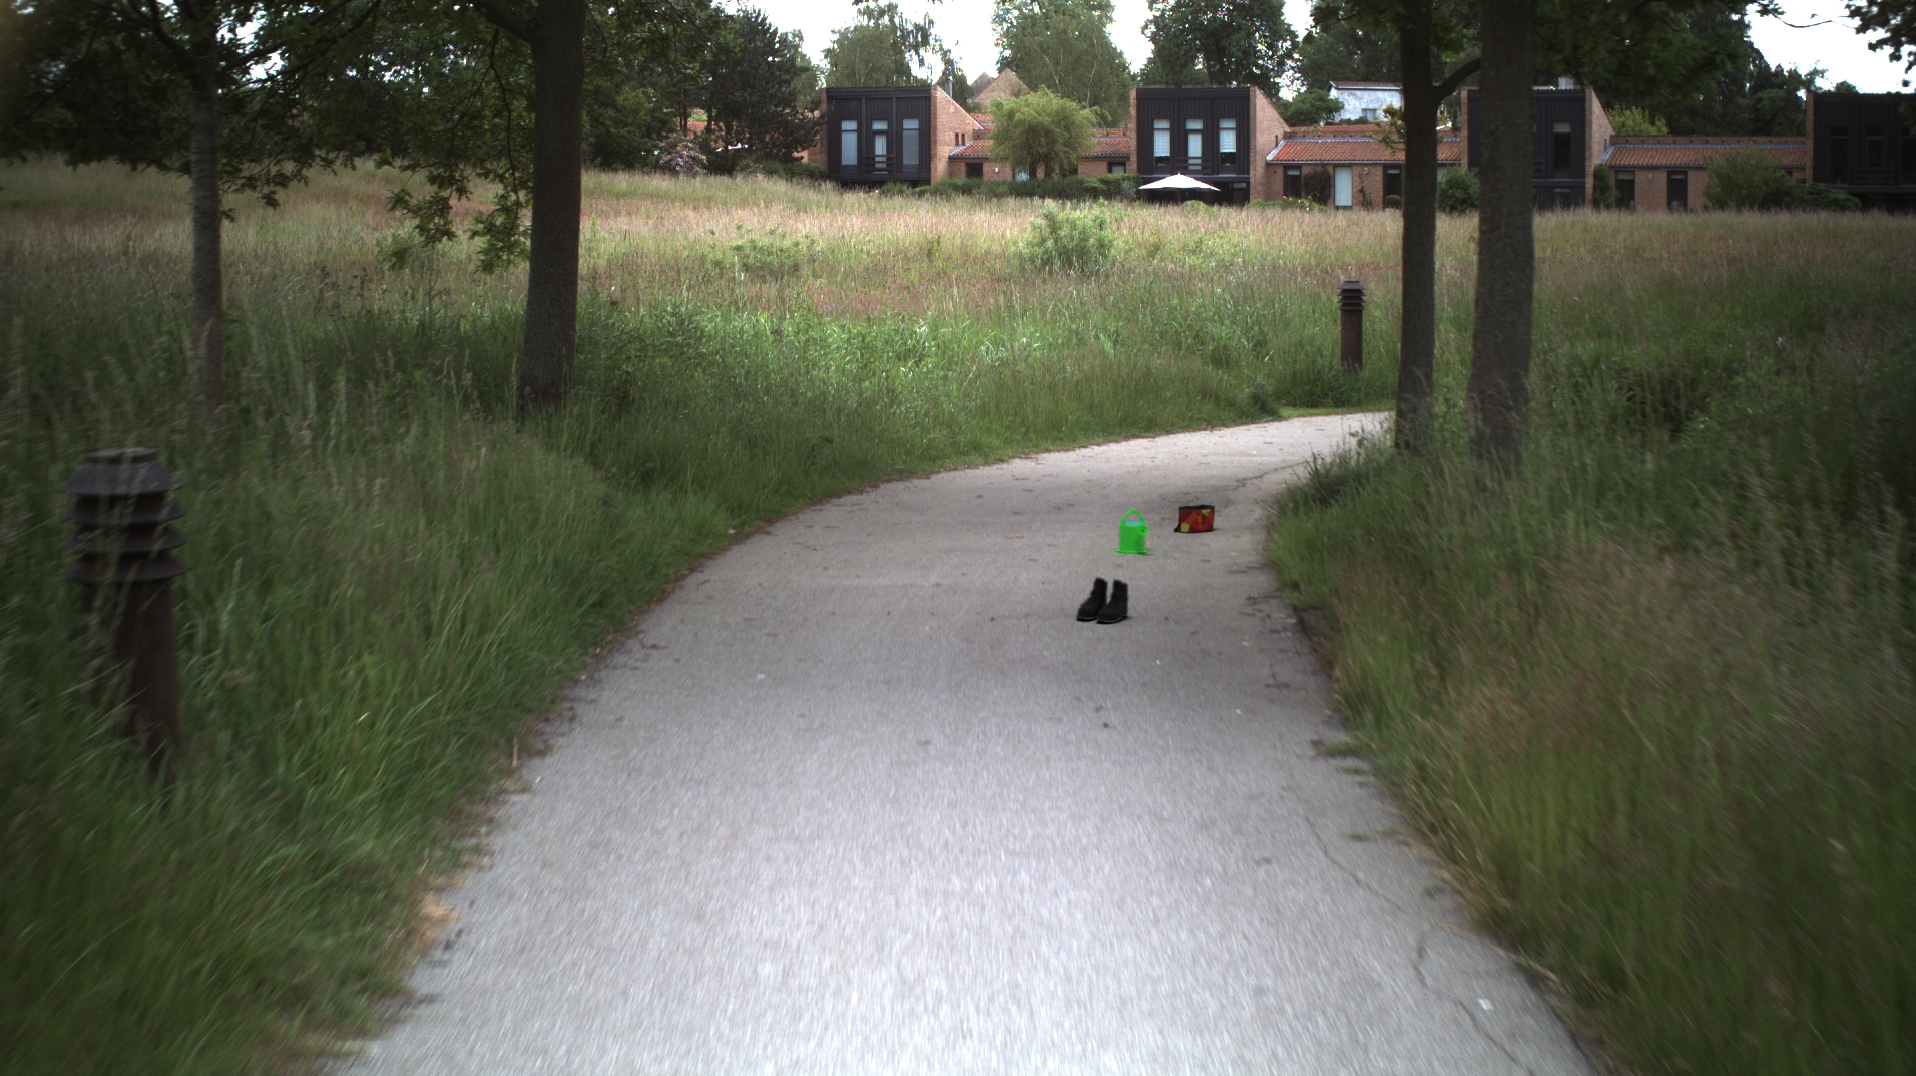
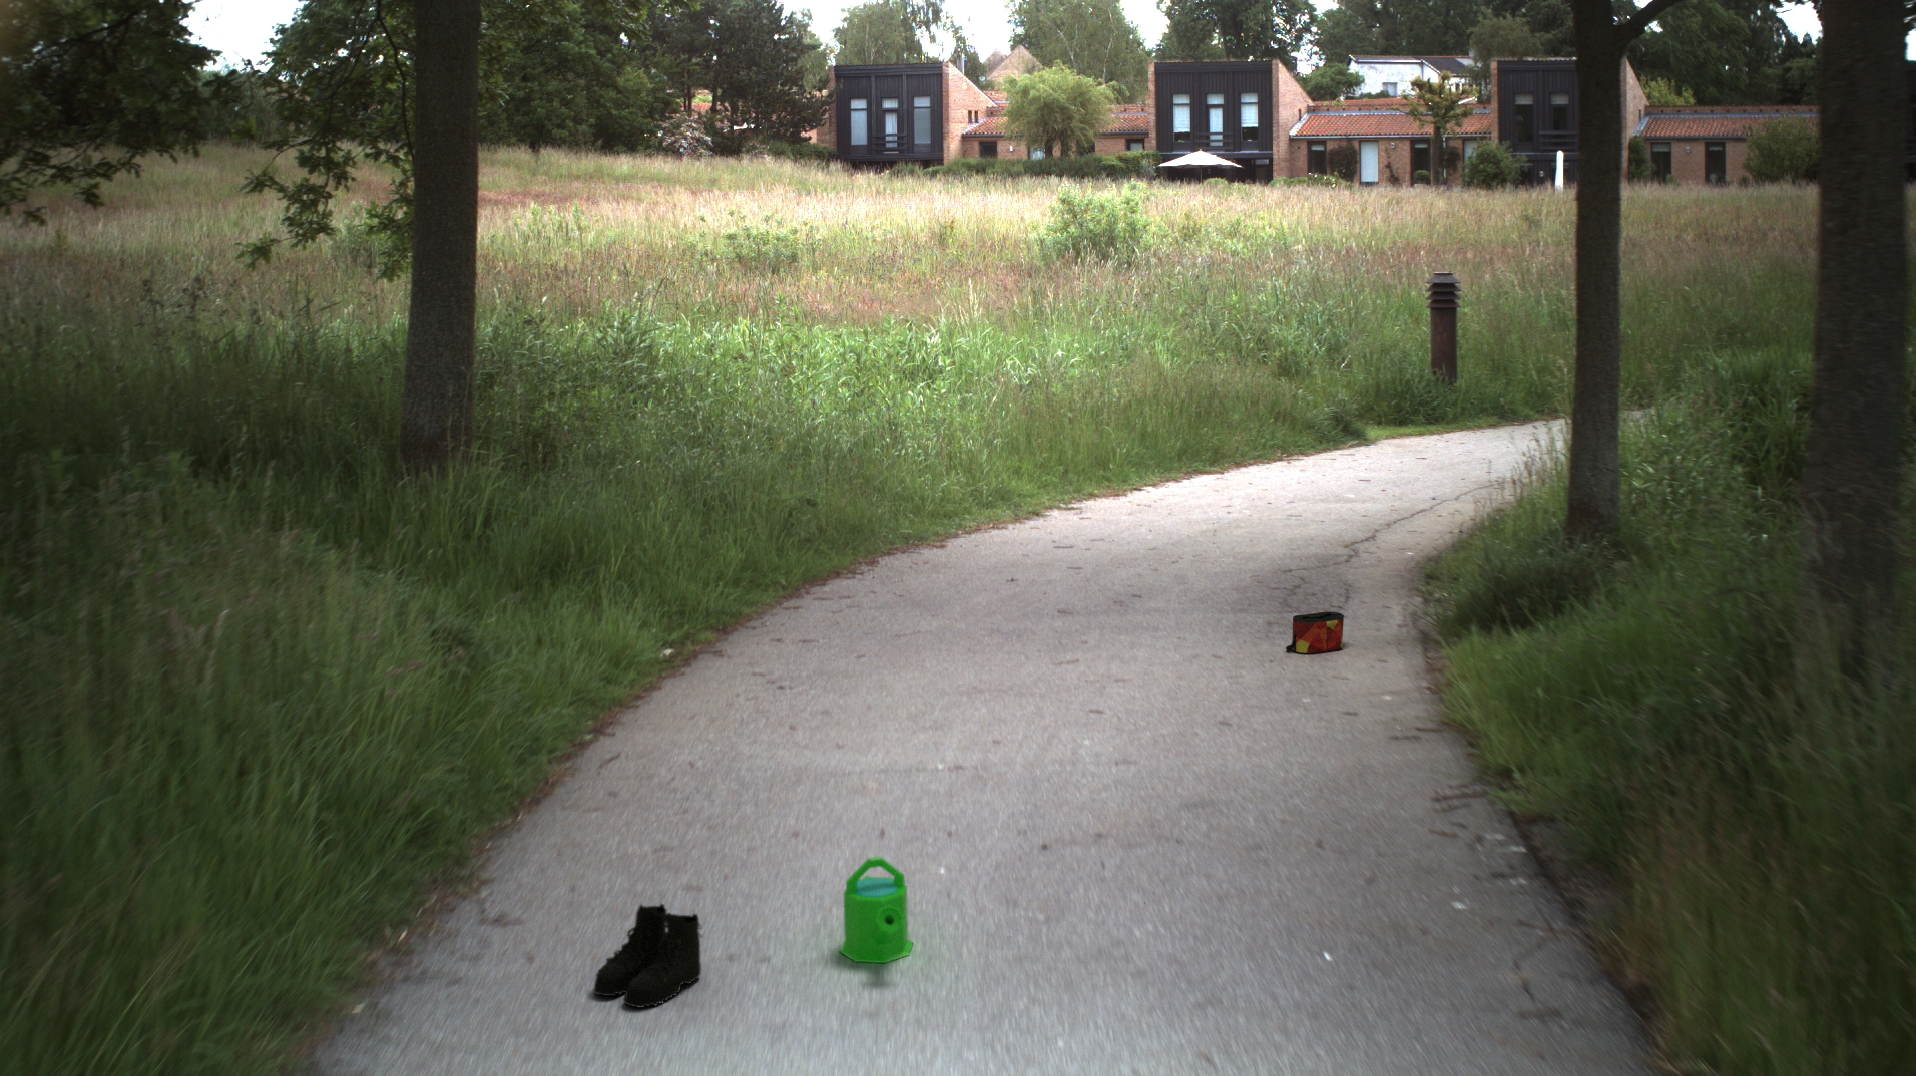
watering can: present [1117,509,1149,553] -> present [840,856,913,963]
boots: present [1077,577,1129,623] -> present [593,904,702,1008]

